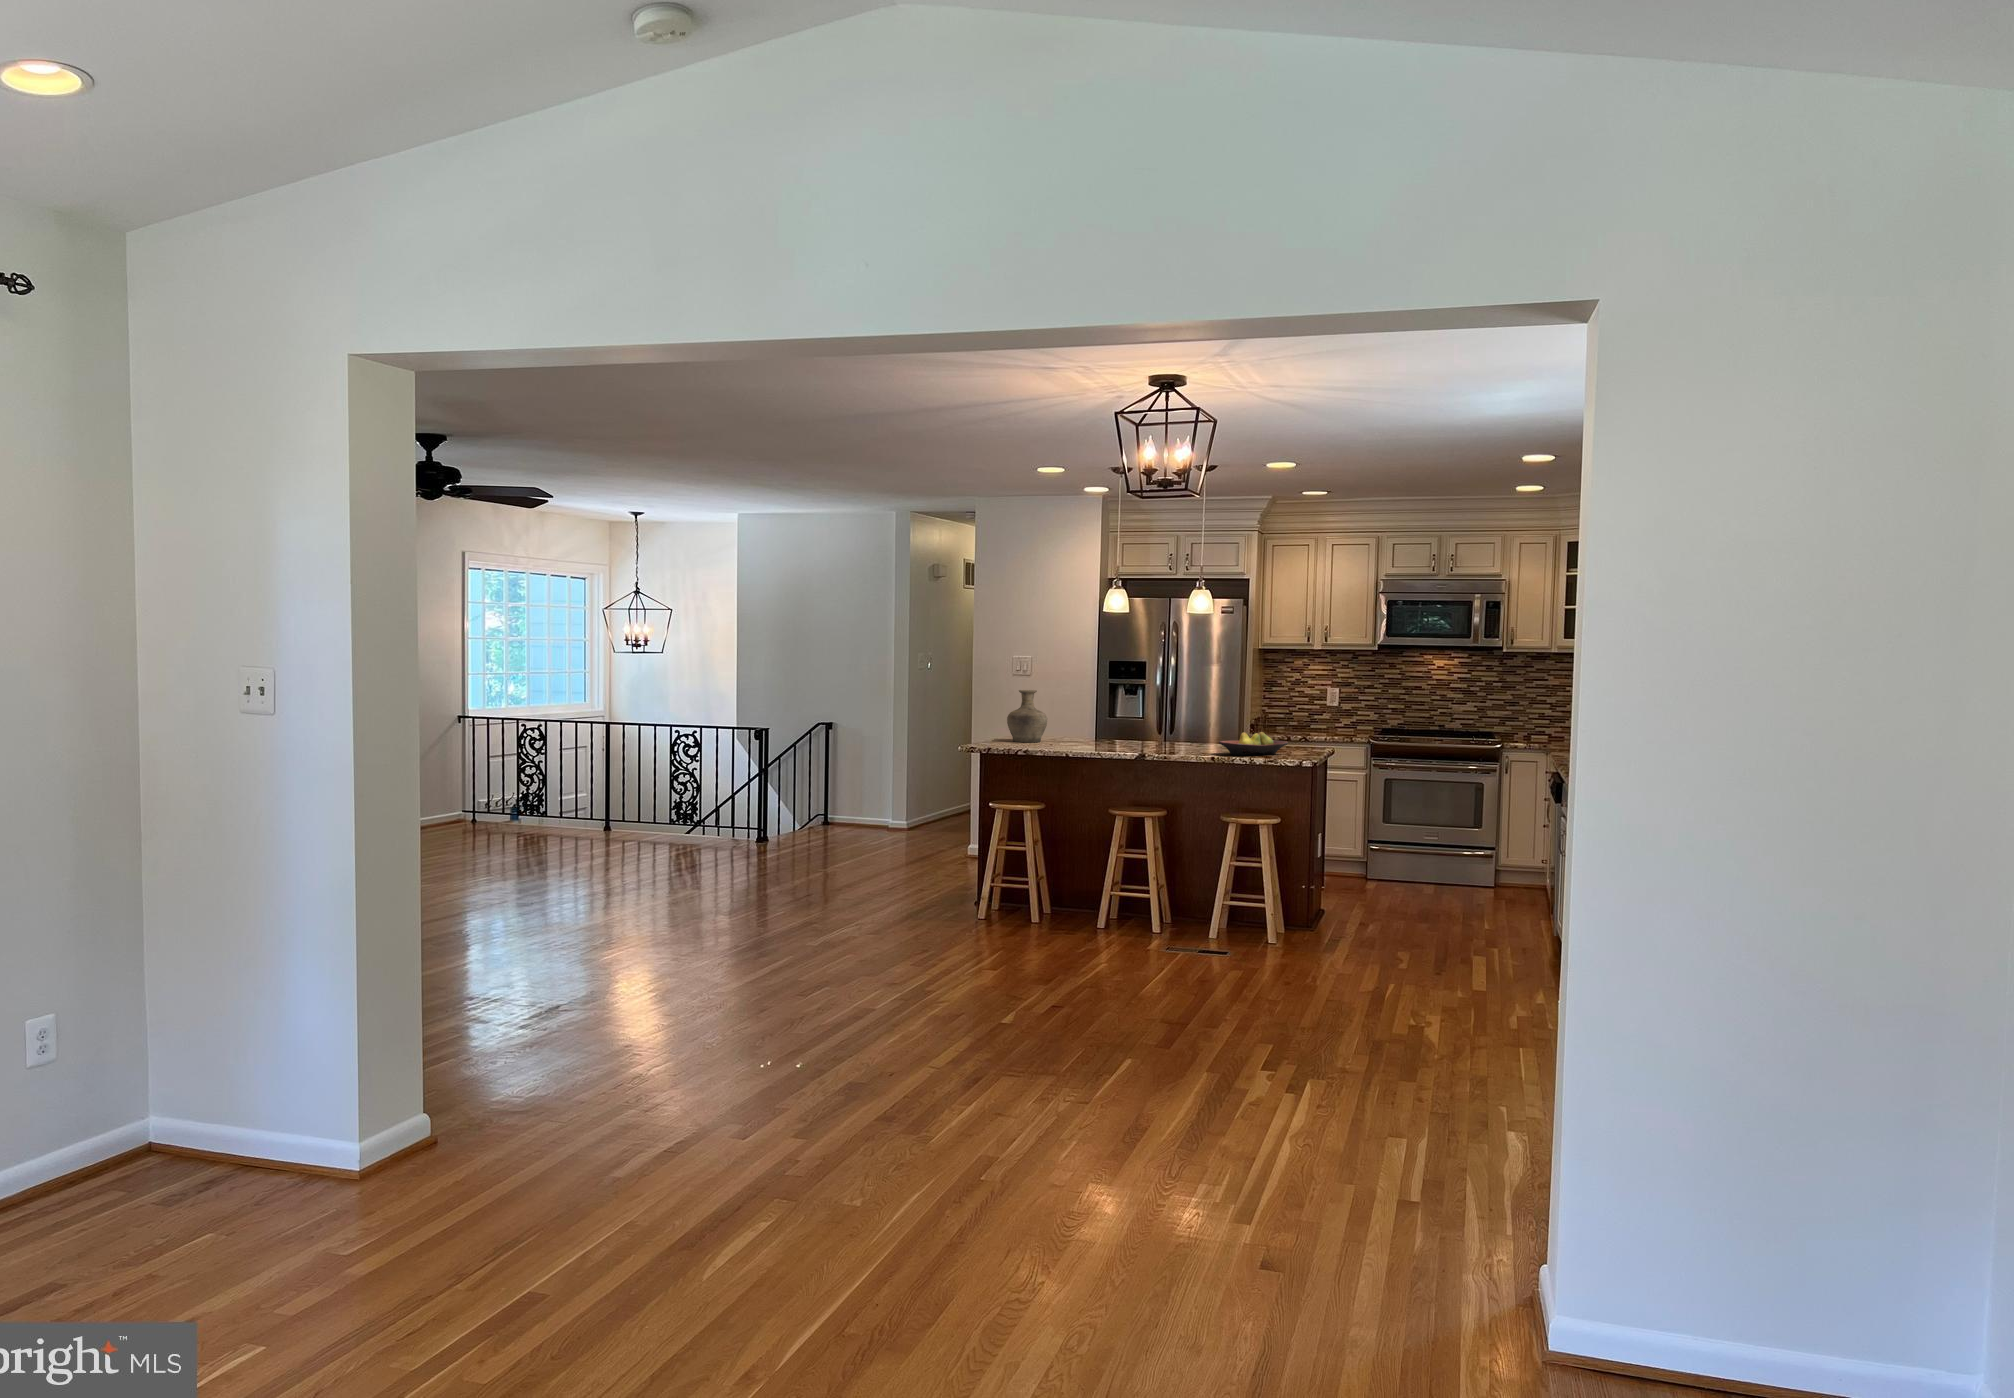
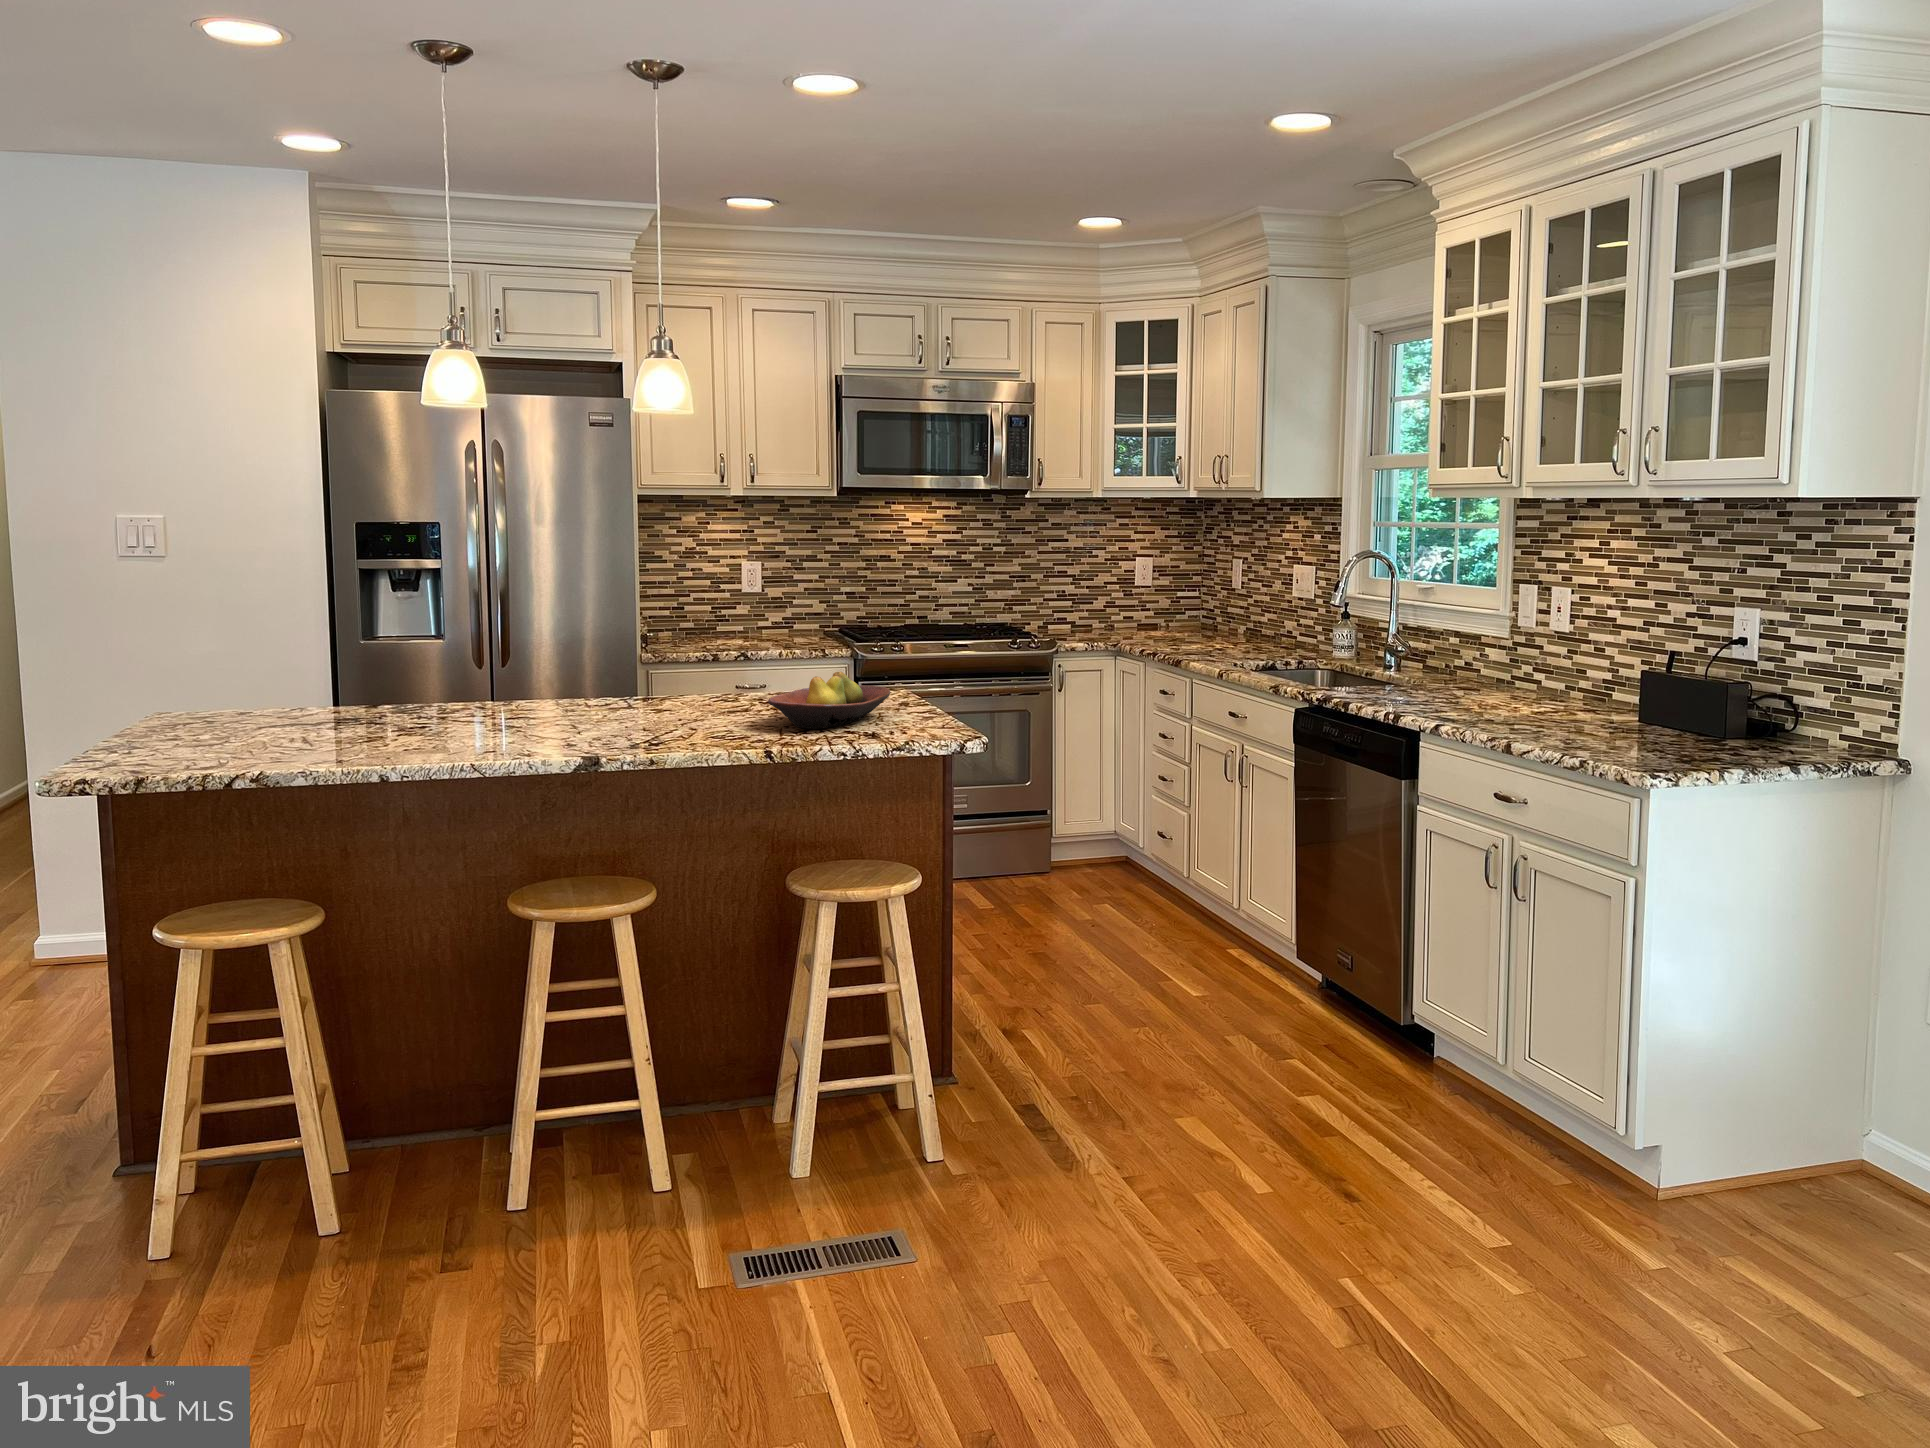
vase: present [1007,690,1047,742] -> none [183,600,292,729]

